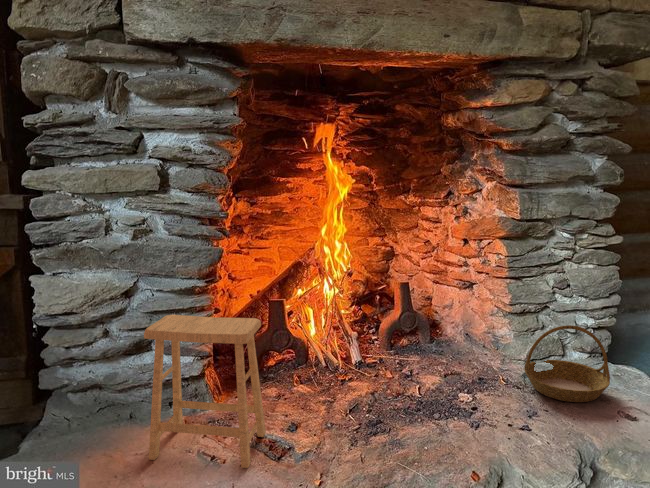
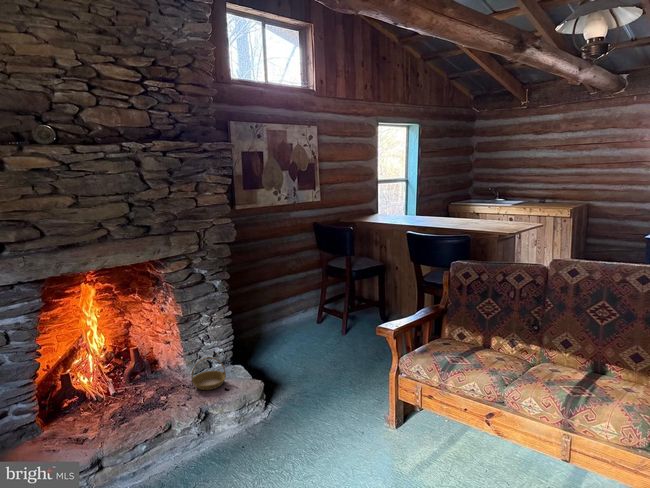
footstool: present [144,315,266,468] -> none [13,391,73,461]

